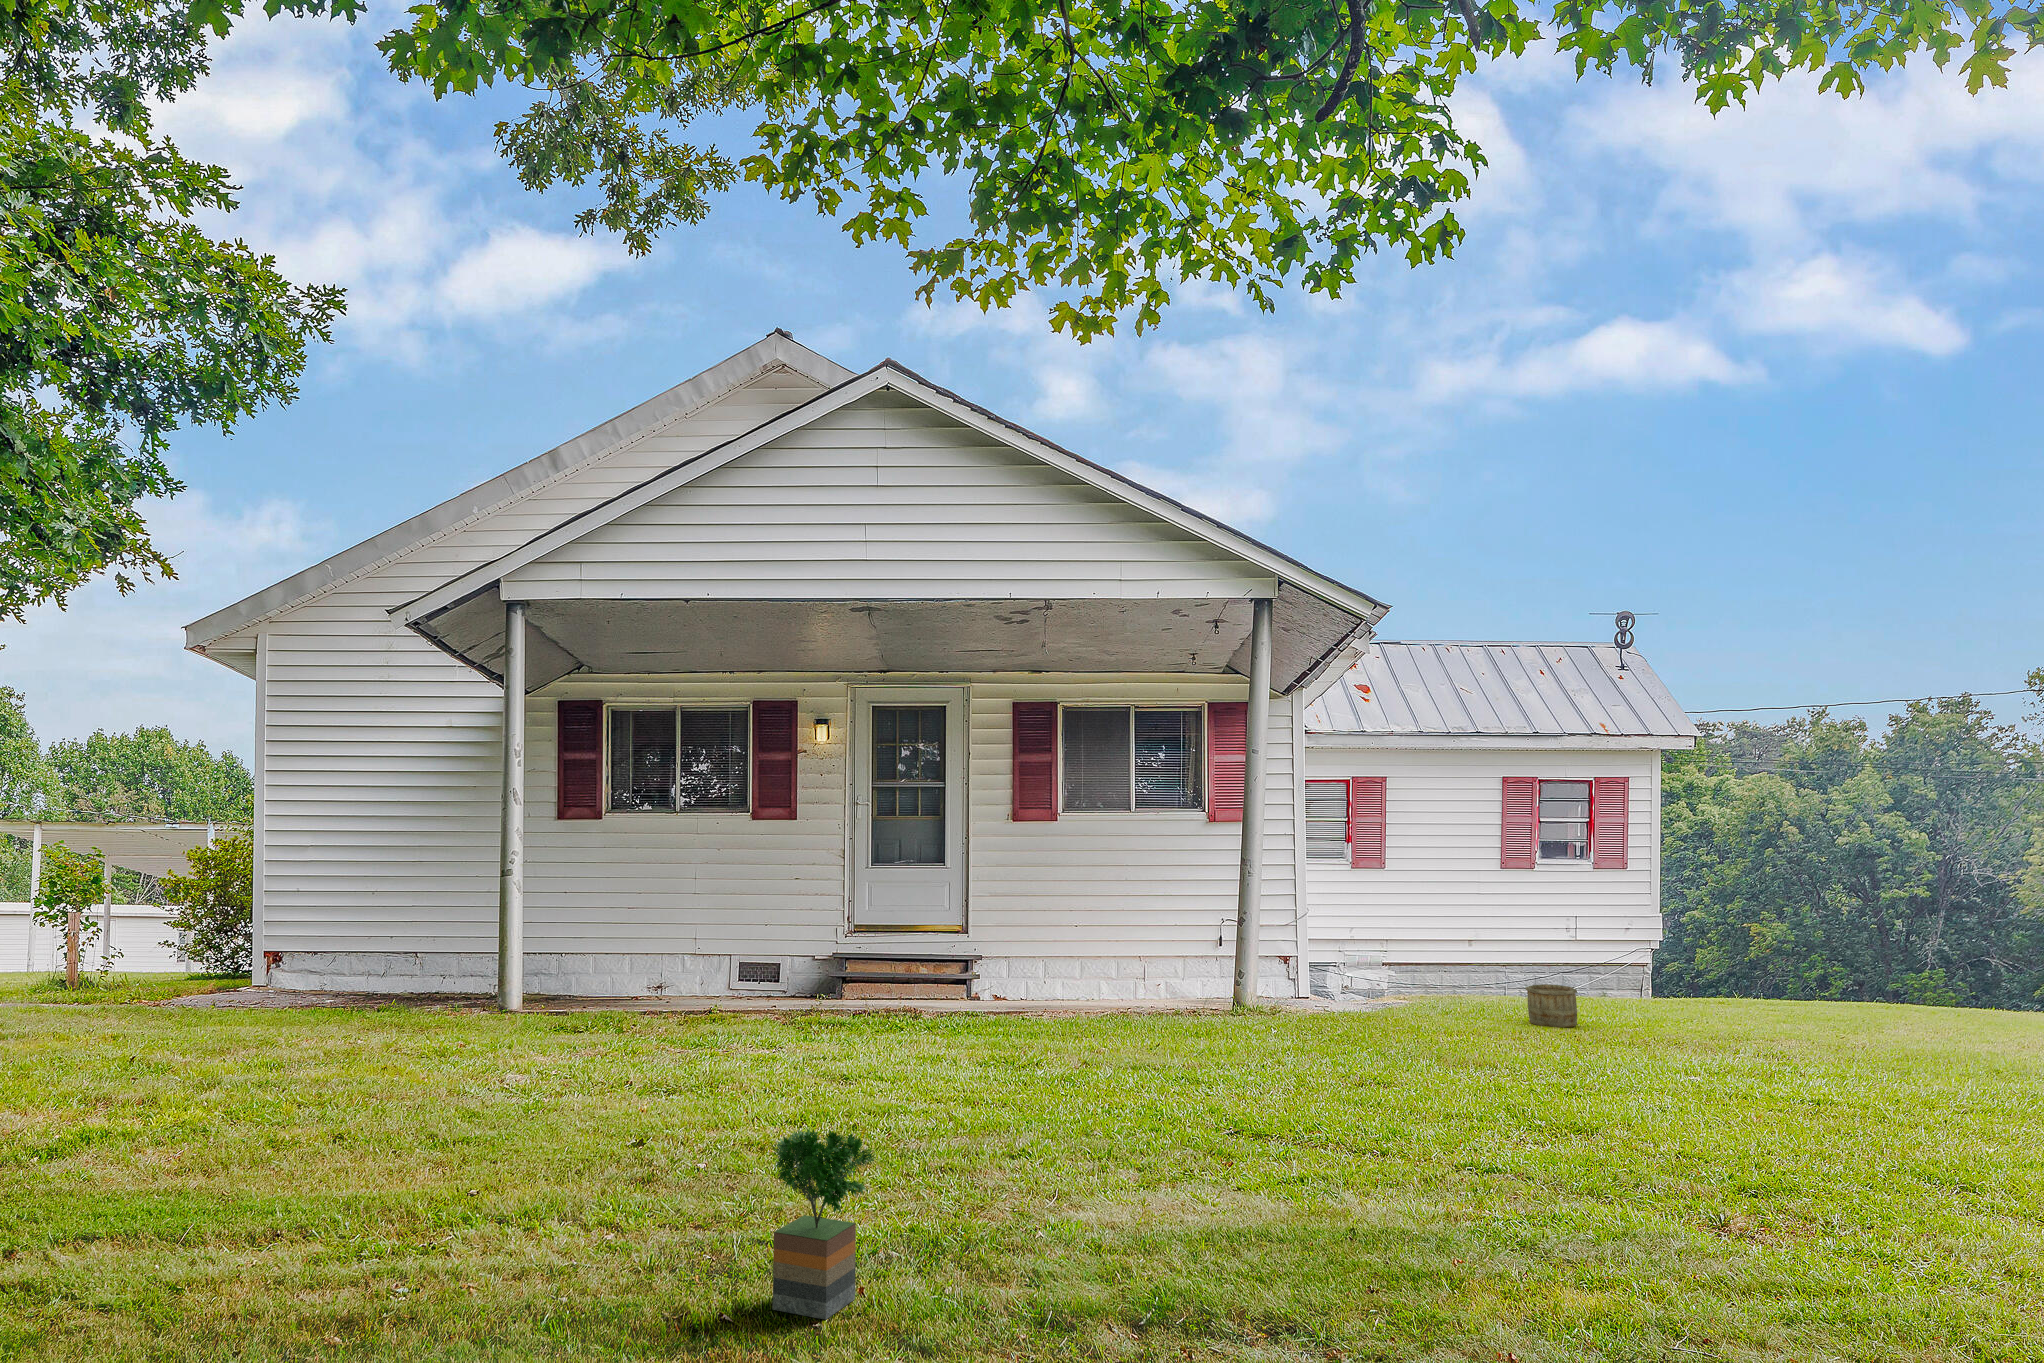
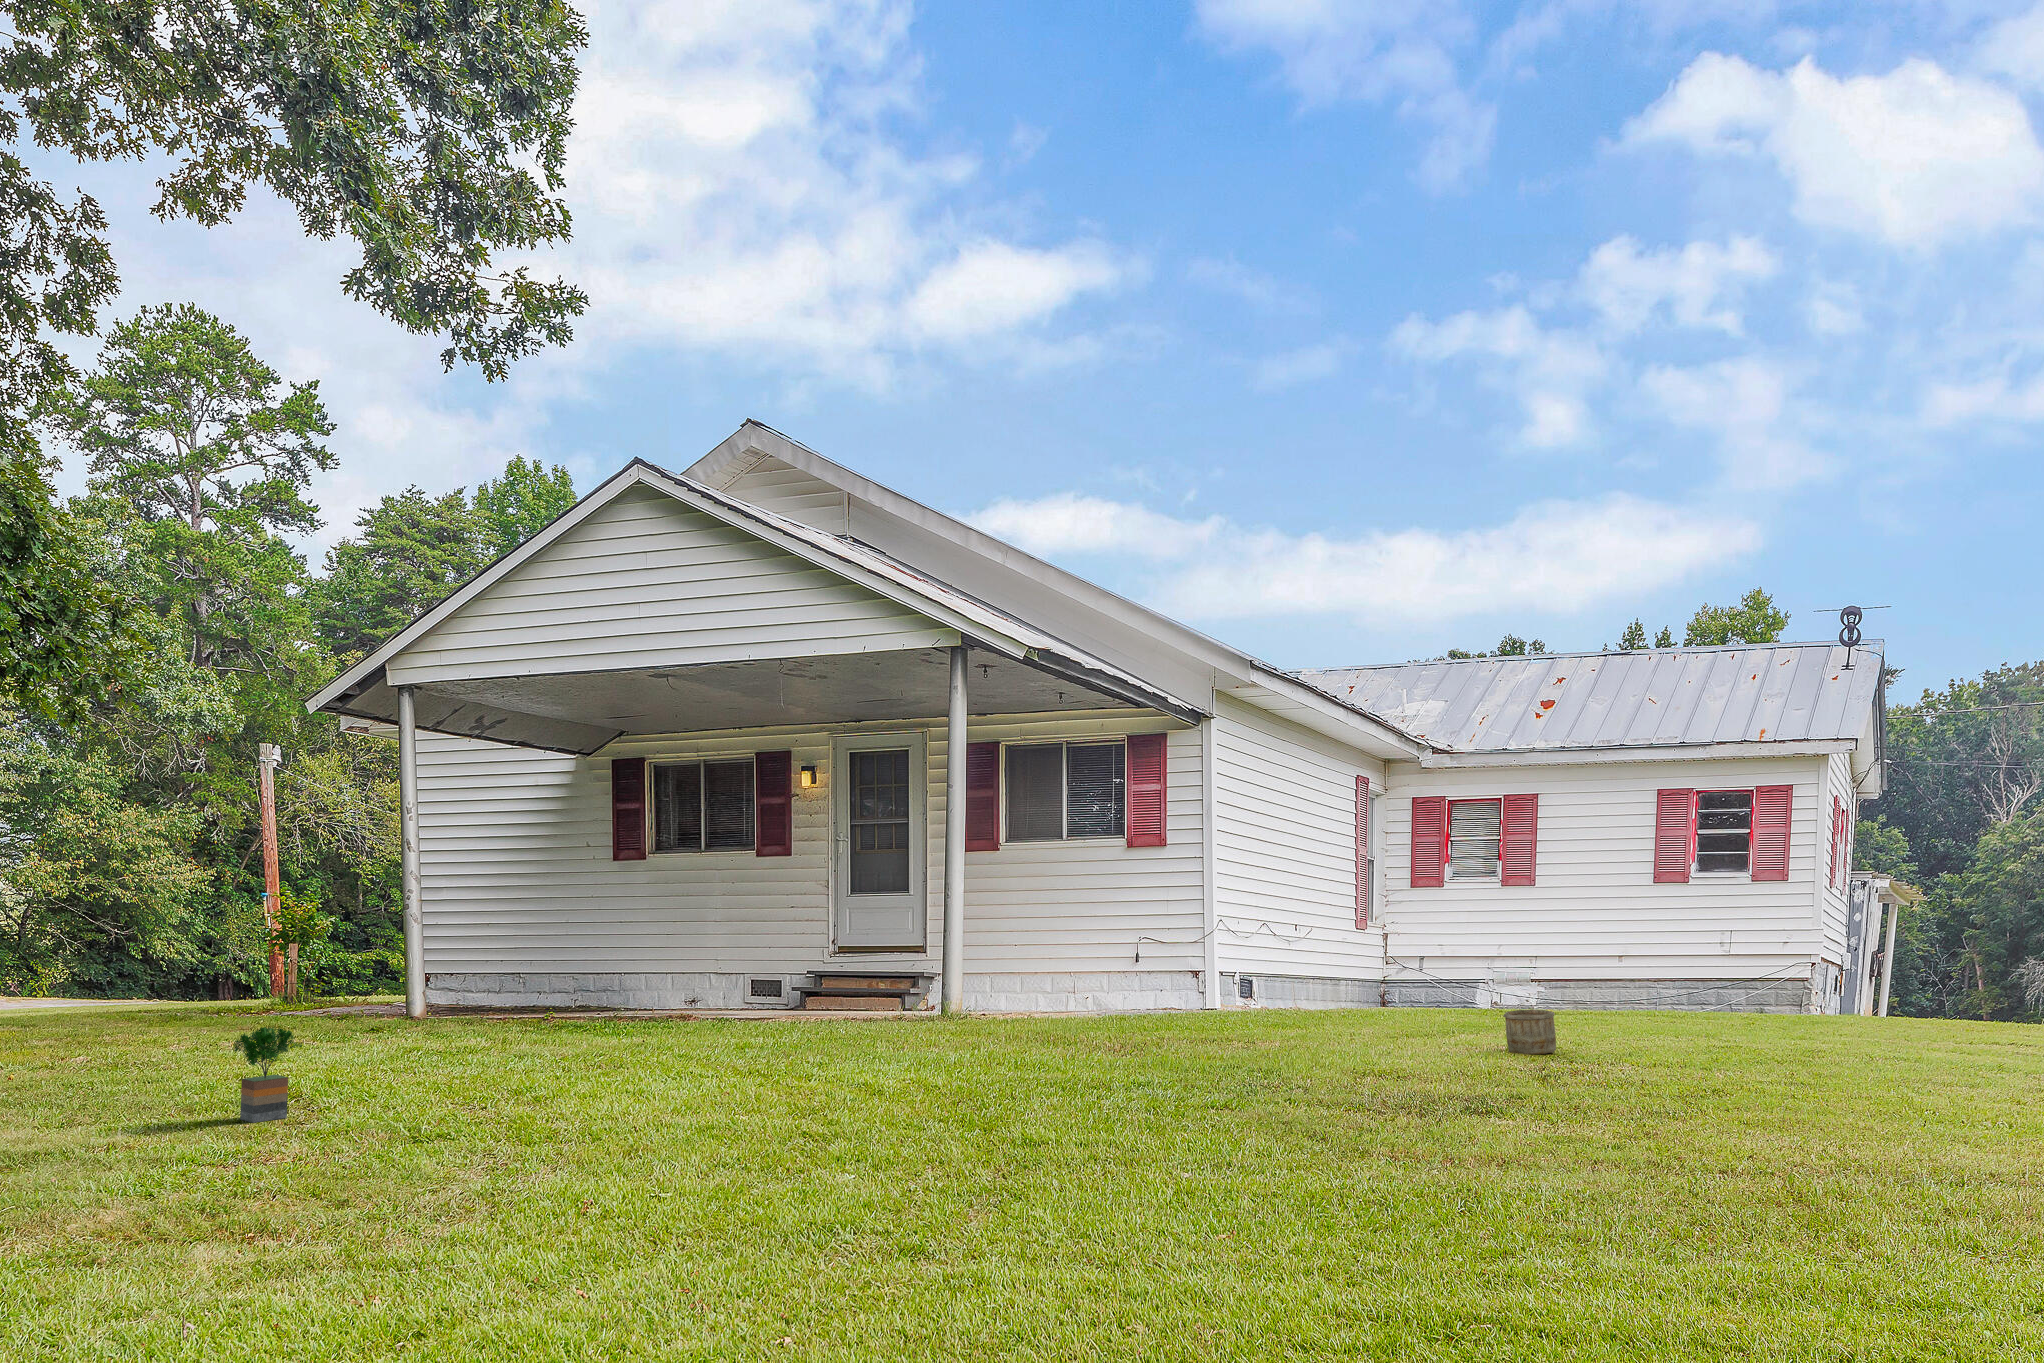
wooden bucket: present [1525,984,1577,1027] -> present [1503,1009,1556,1054]

